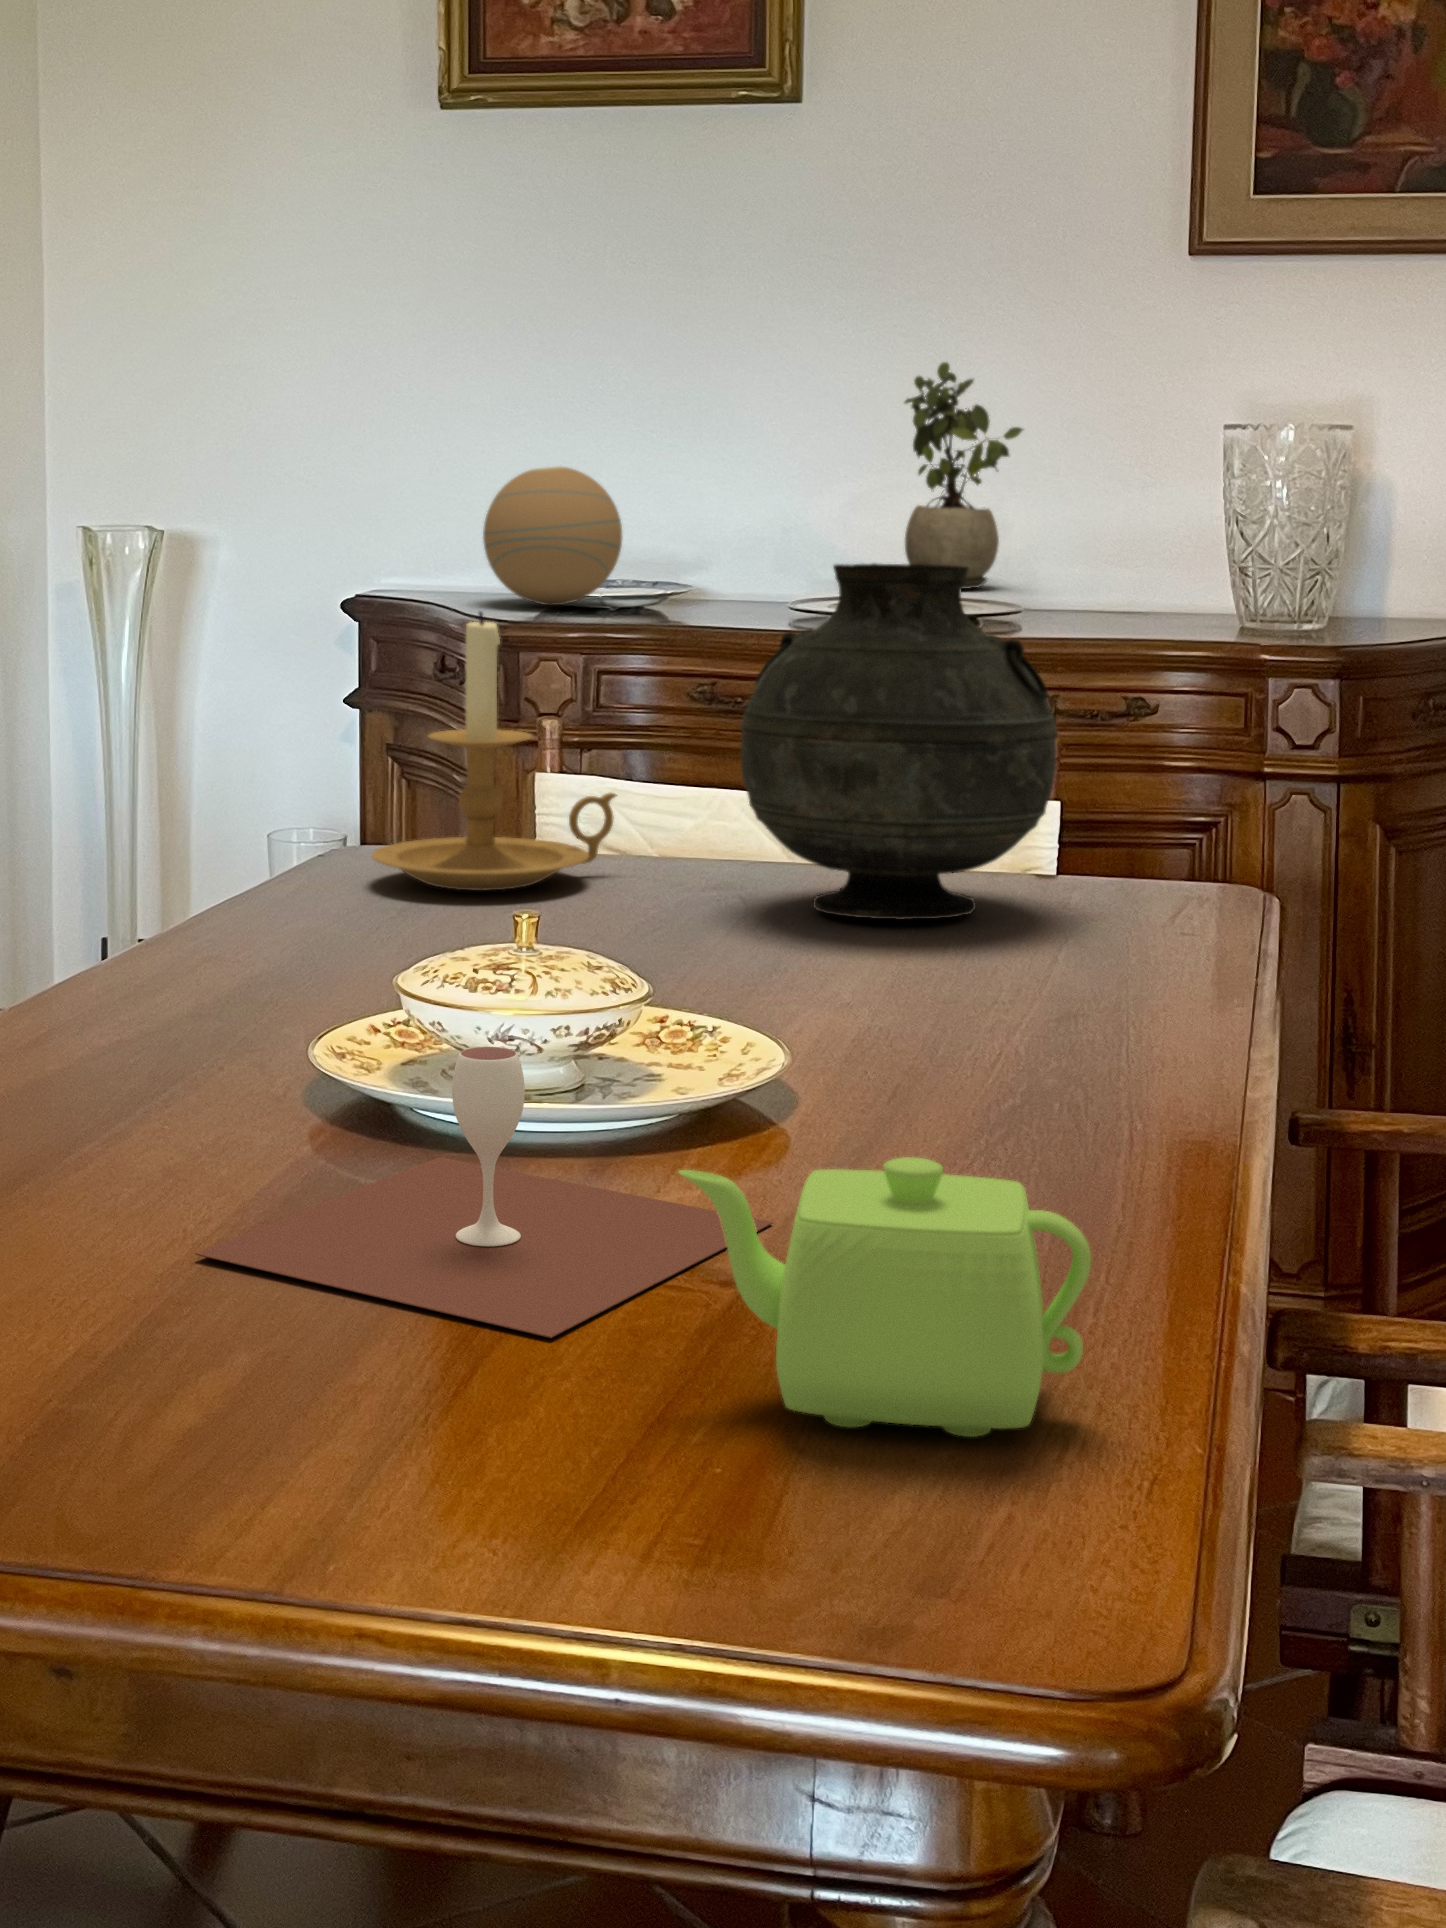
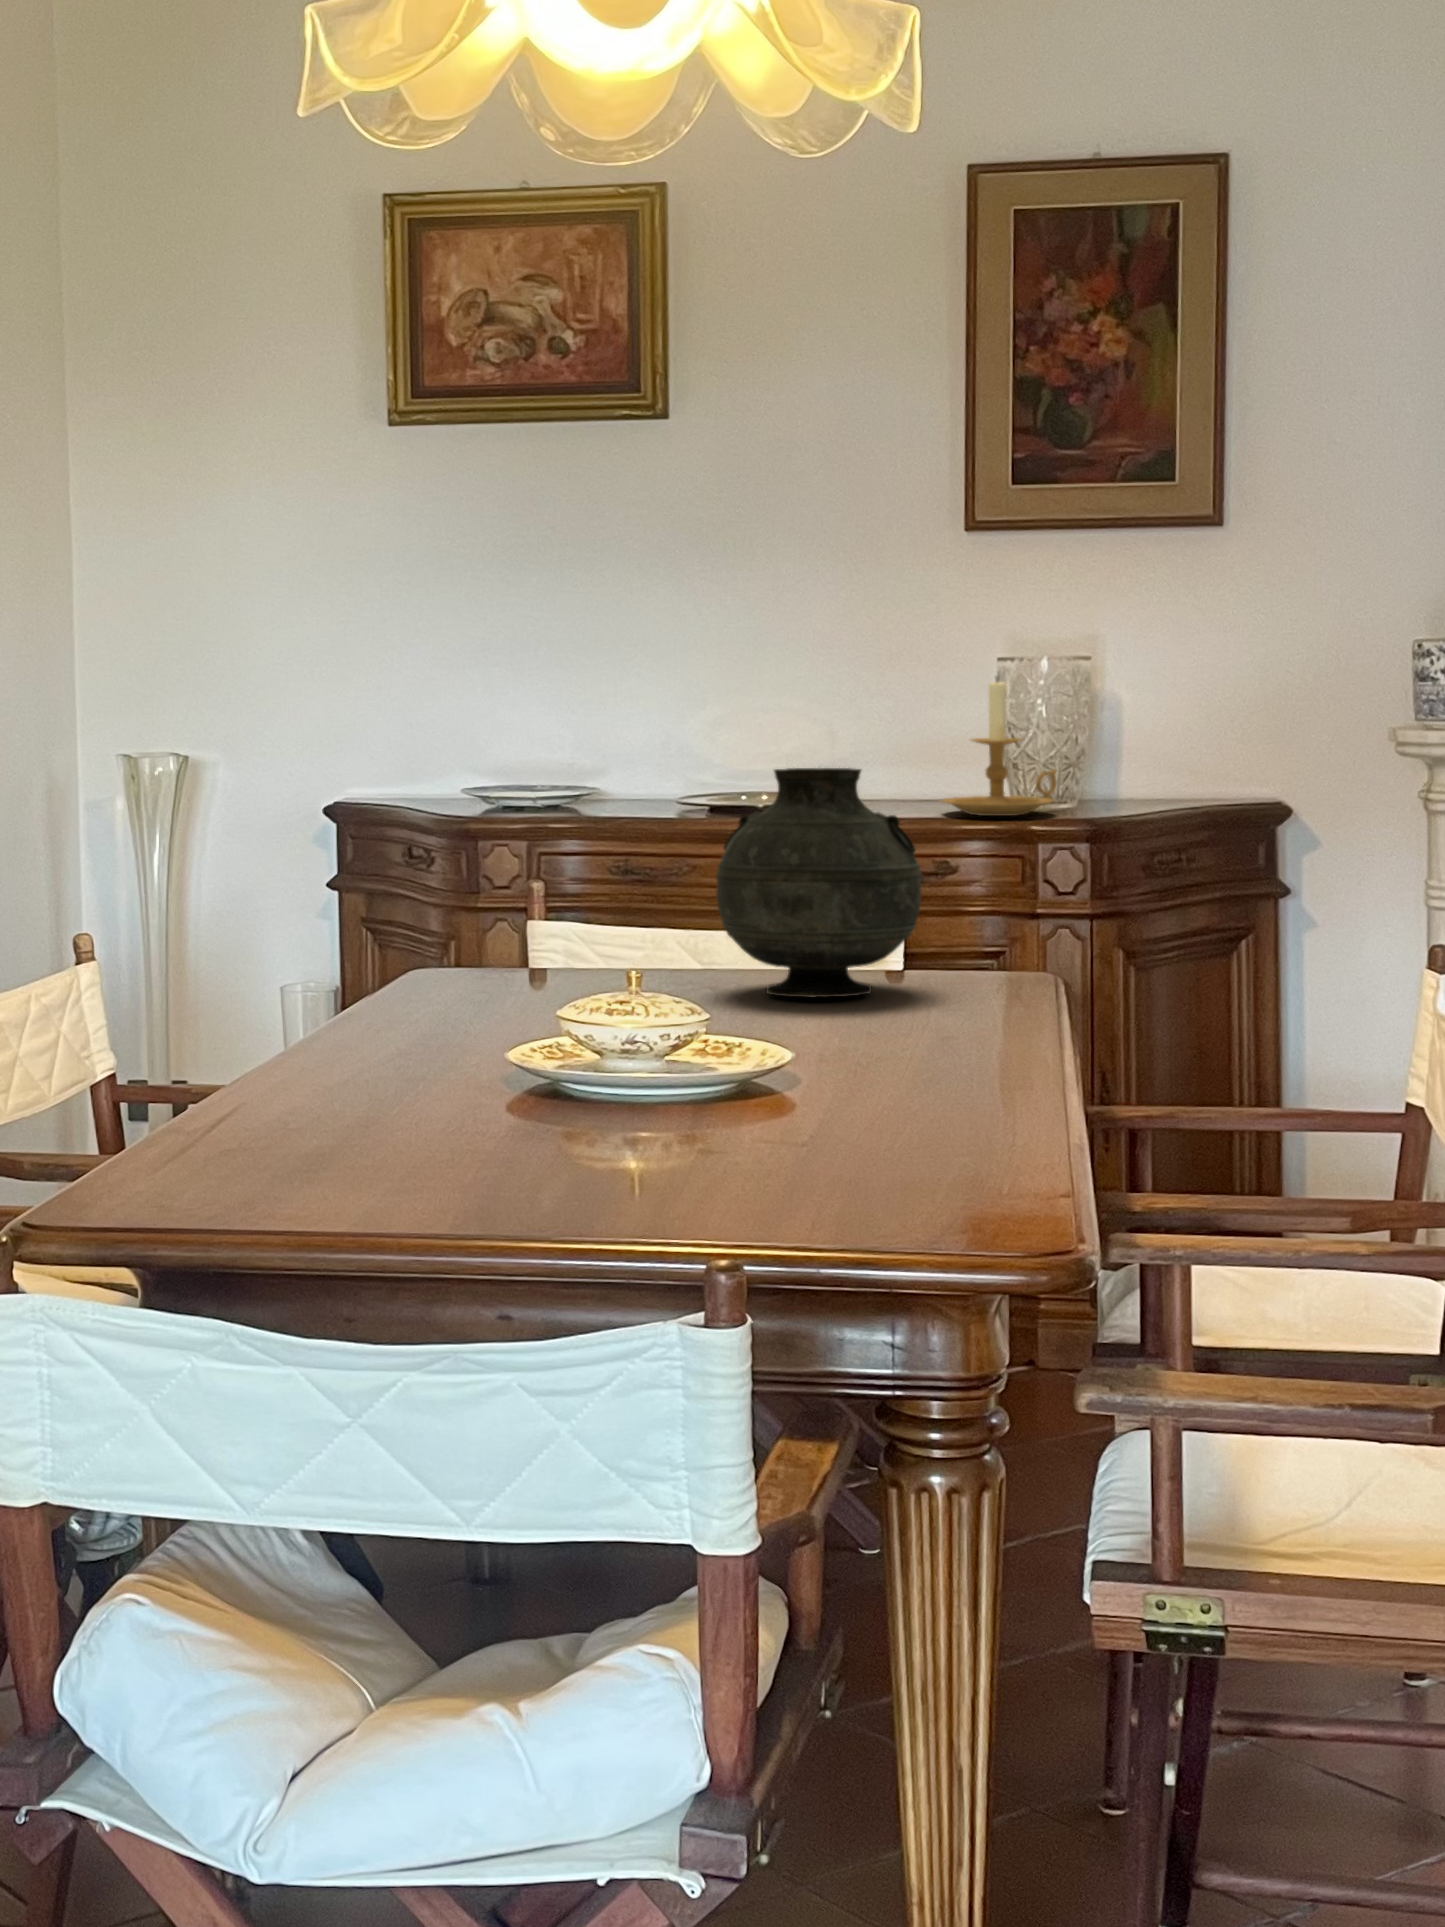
potted plant: present [905,362,1023,589] -> none [754,613,848,785]
decorative orb: present [483,466,622,605] -> none [449,699,554,803]
candle holder: present [372,612,616,891] -> present [941,678,1057,816]
wine glass: present [195,1047,773,1338] -> none [514,1037,817,1174]
teapot: present [679,1157,1091,1437] -> none [800,1065,1007,1197]

